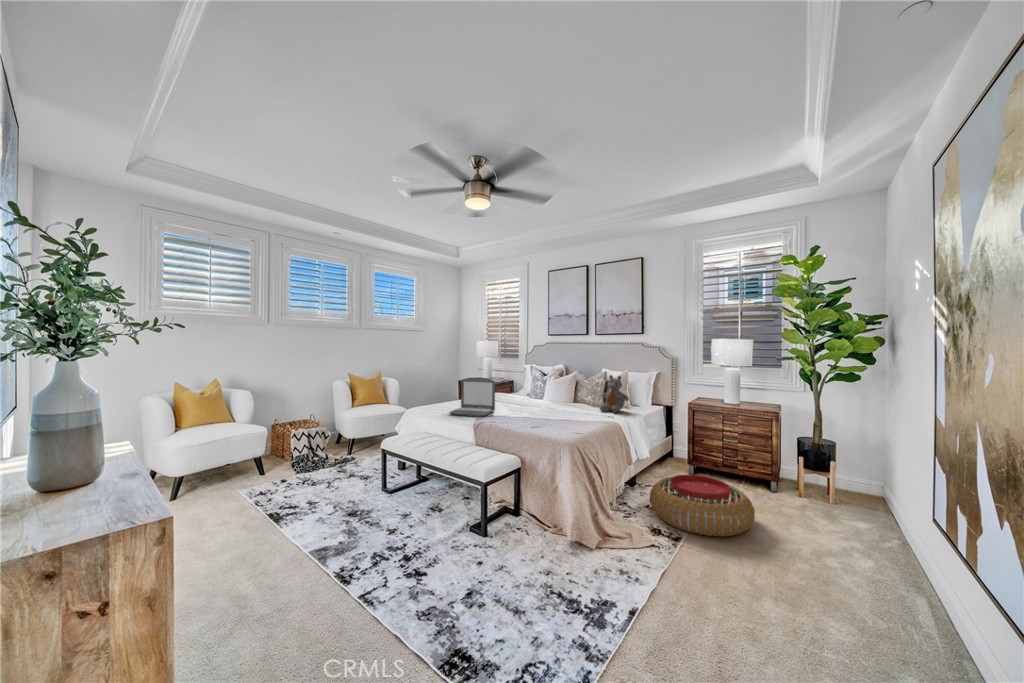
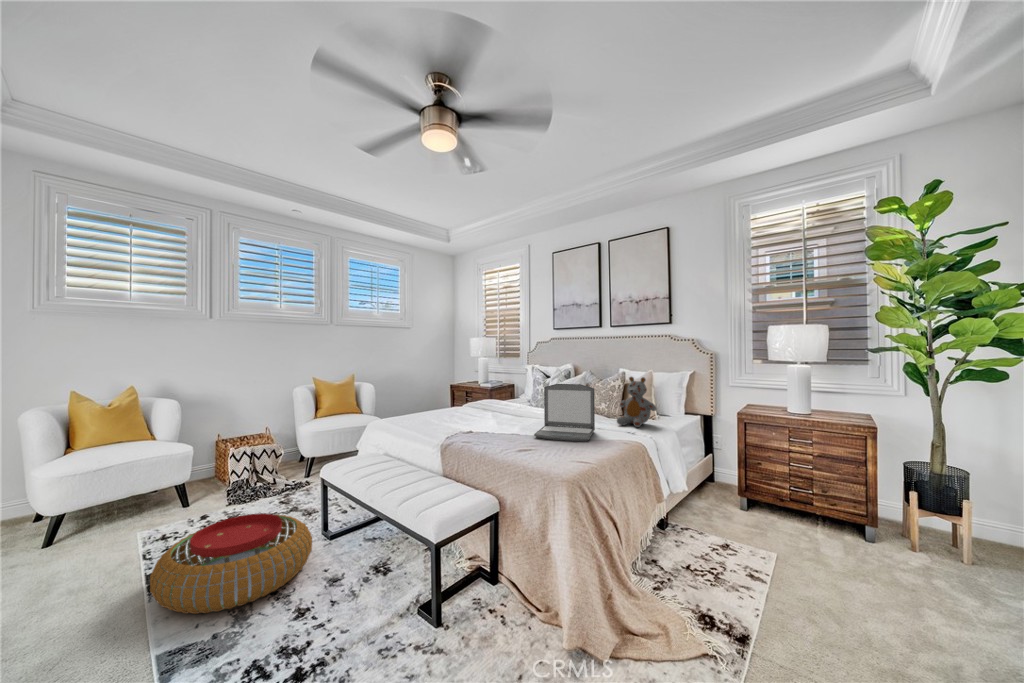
laptop: present [450,377,495,417] -> present [534,384,595,441]
pouf: present [650,475,755,537] -> present [150,513,312,614]

